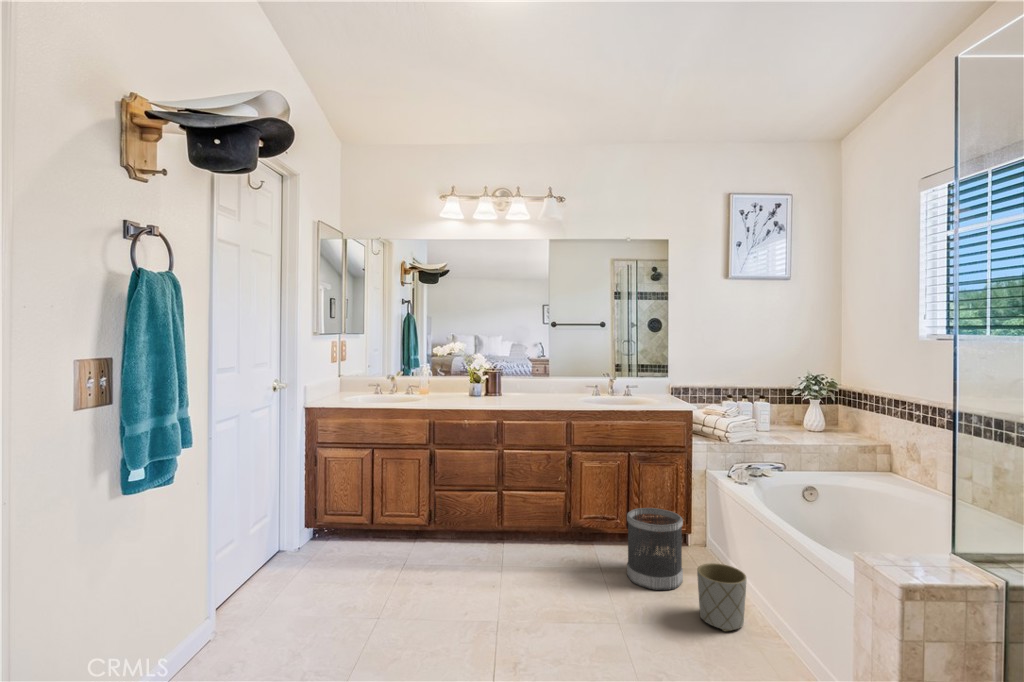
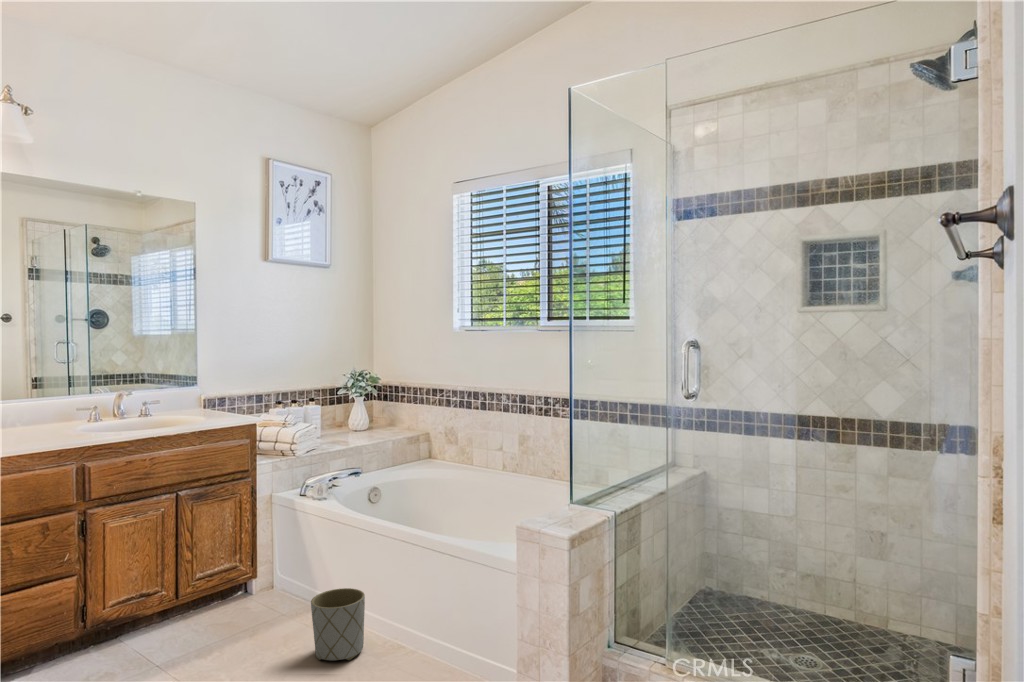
wastebasket: present [627,508,683,590] -> none [198,553,275,660]

